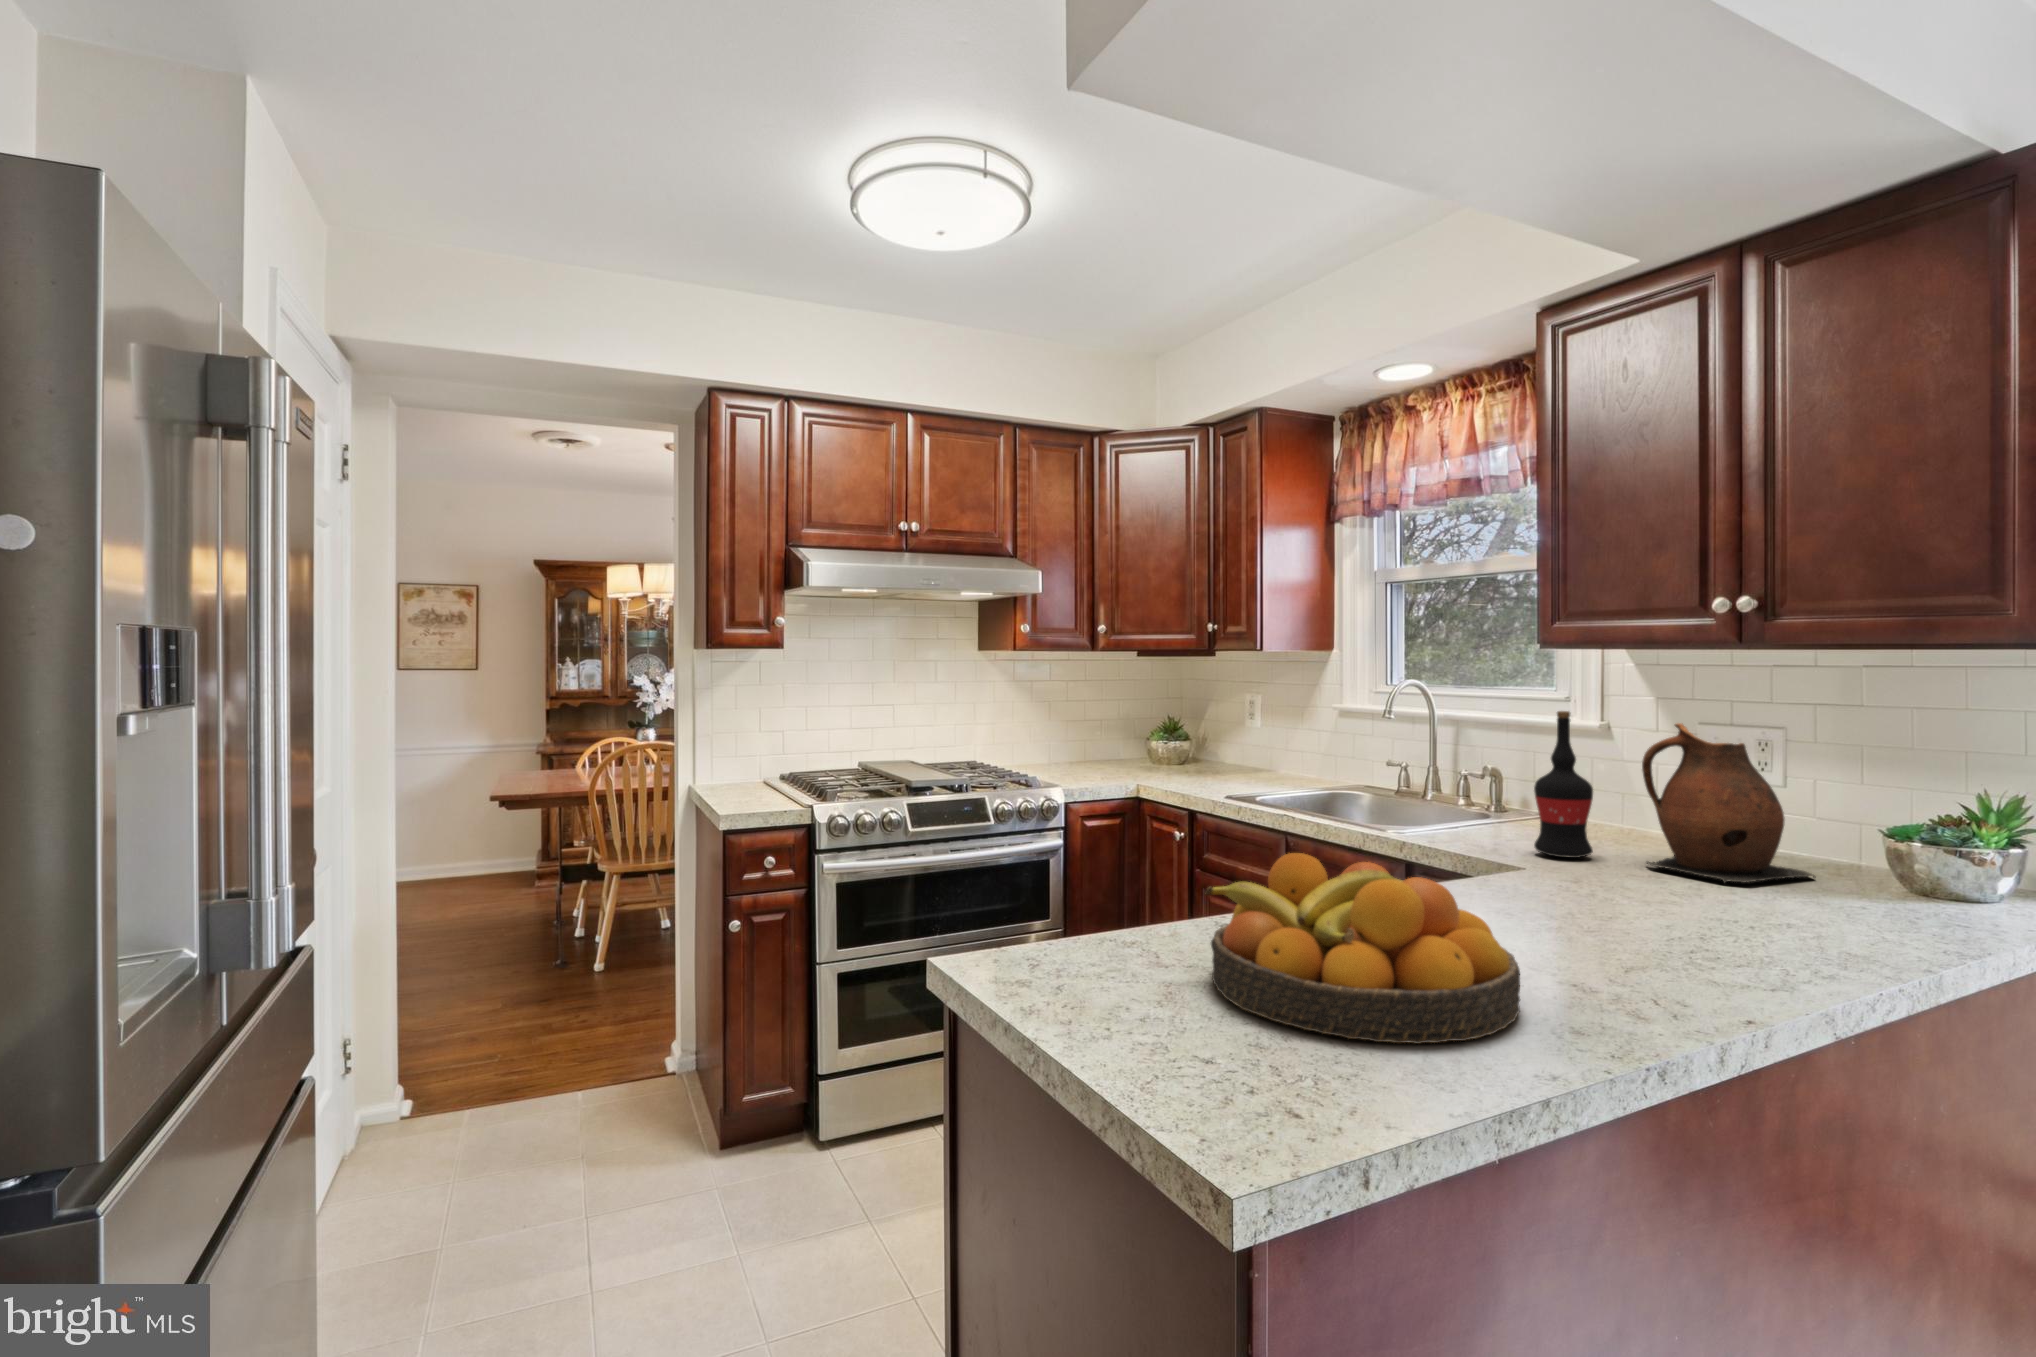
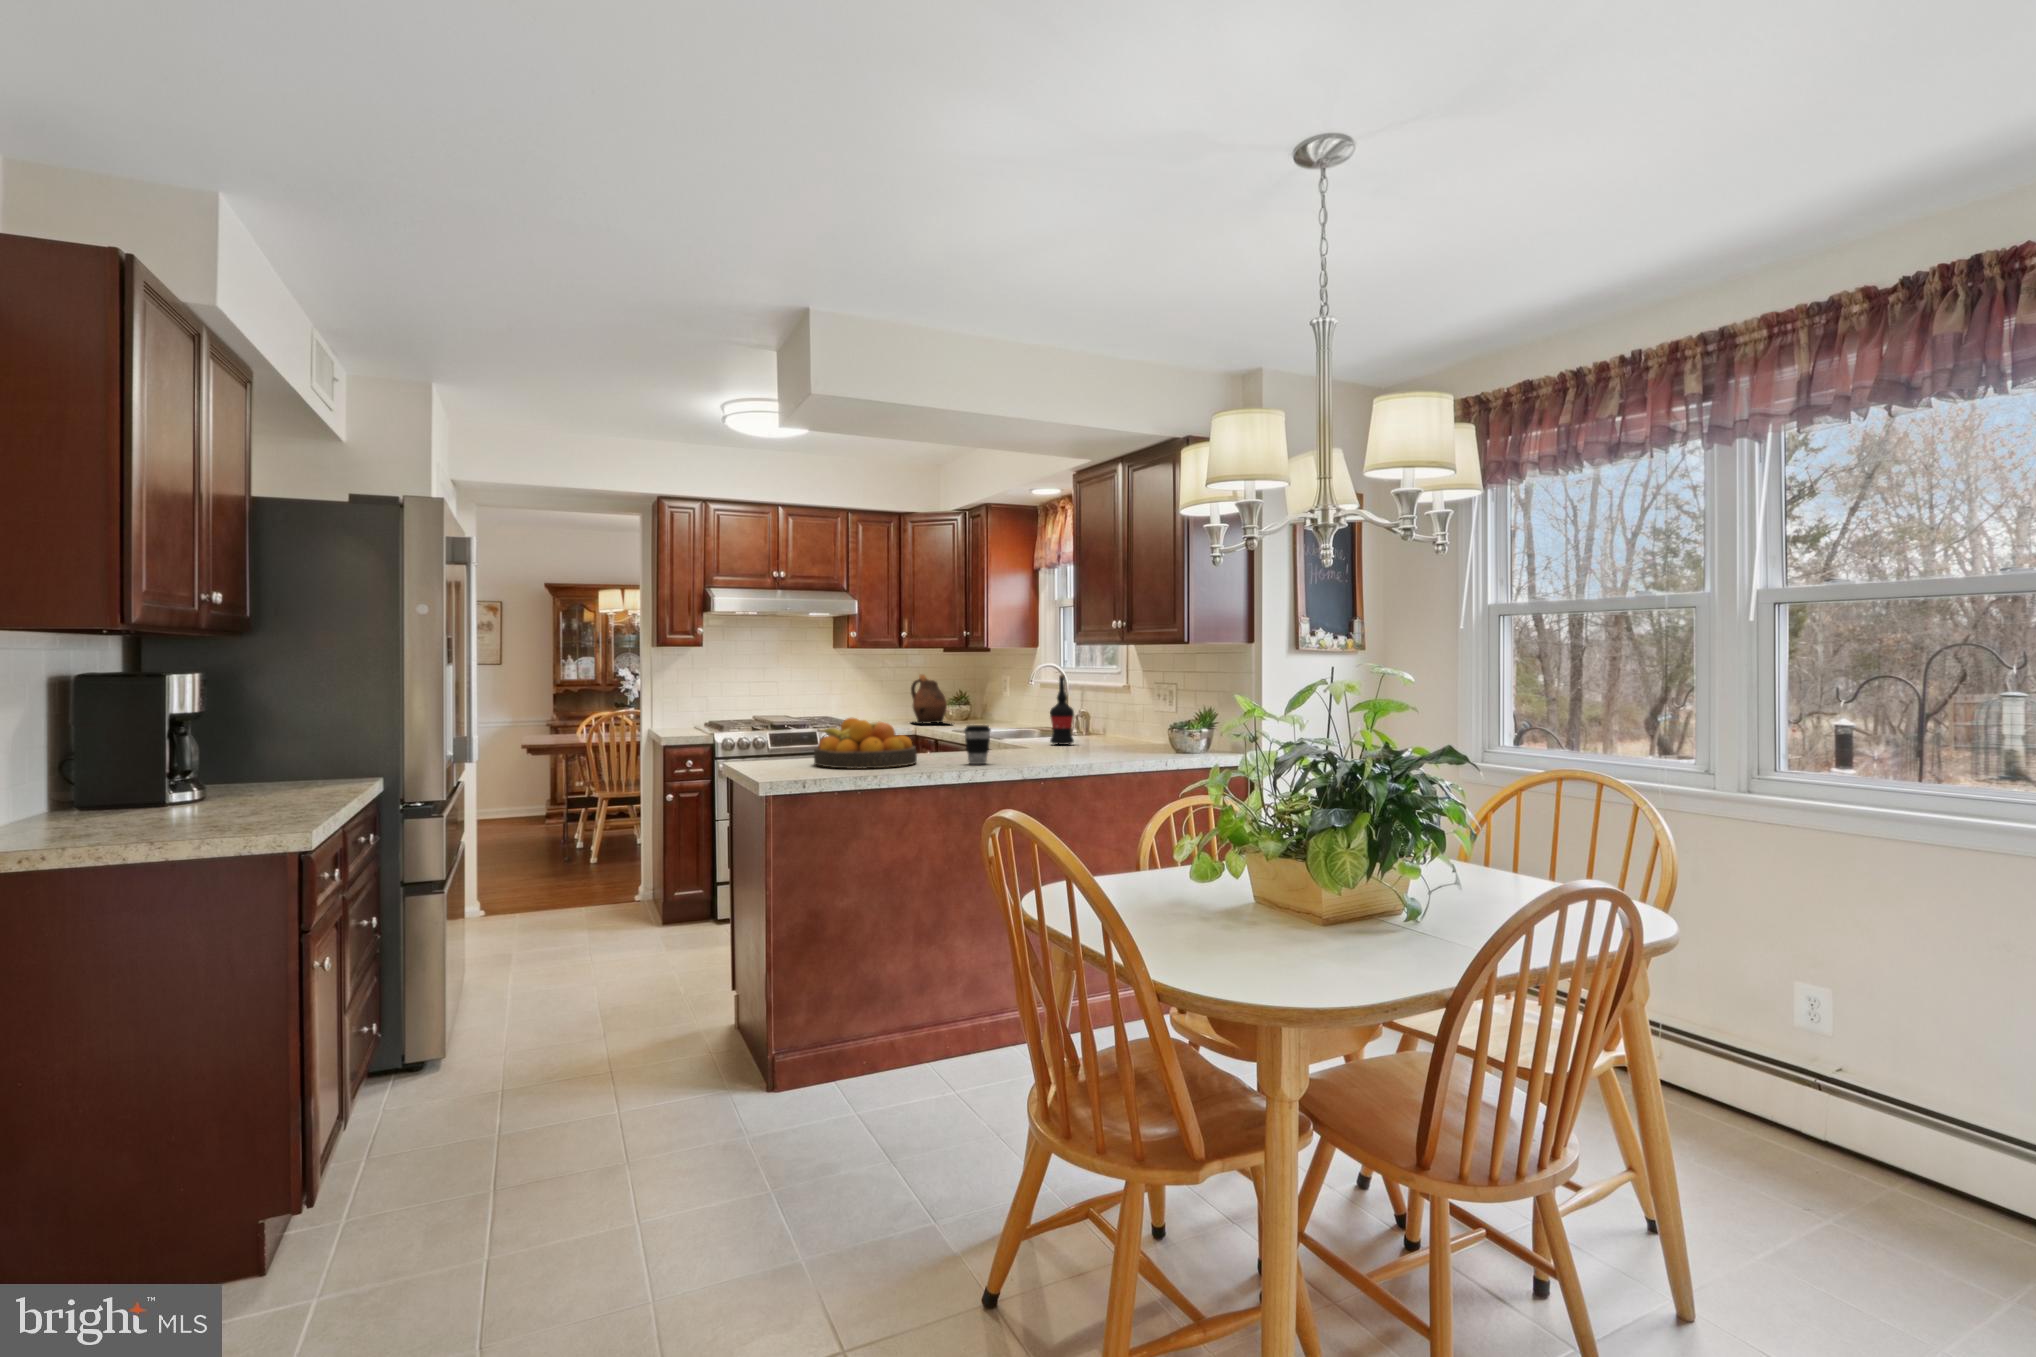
ceramic pitcher: present [1642,723,1816,883] -> present [911,675,952,724]
coffee cup: none [1634,878,1727,1001] -> present [965,725,991,764]

